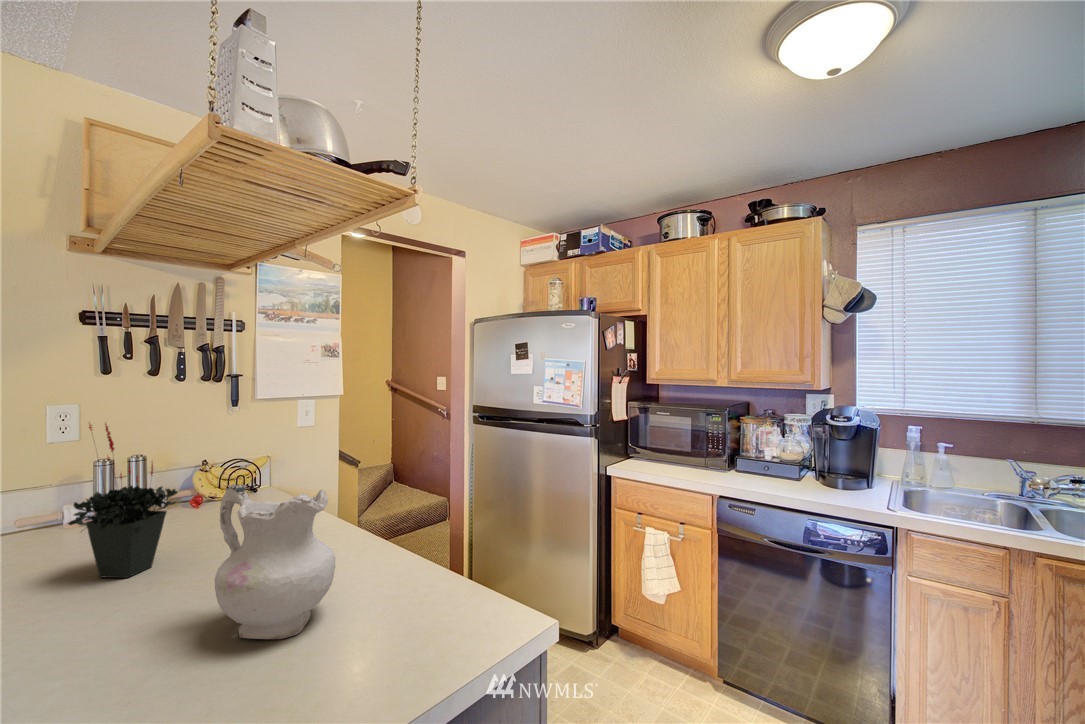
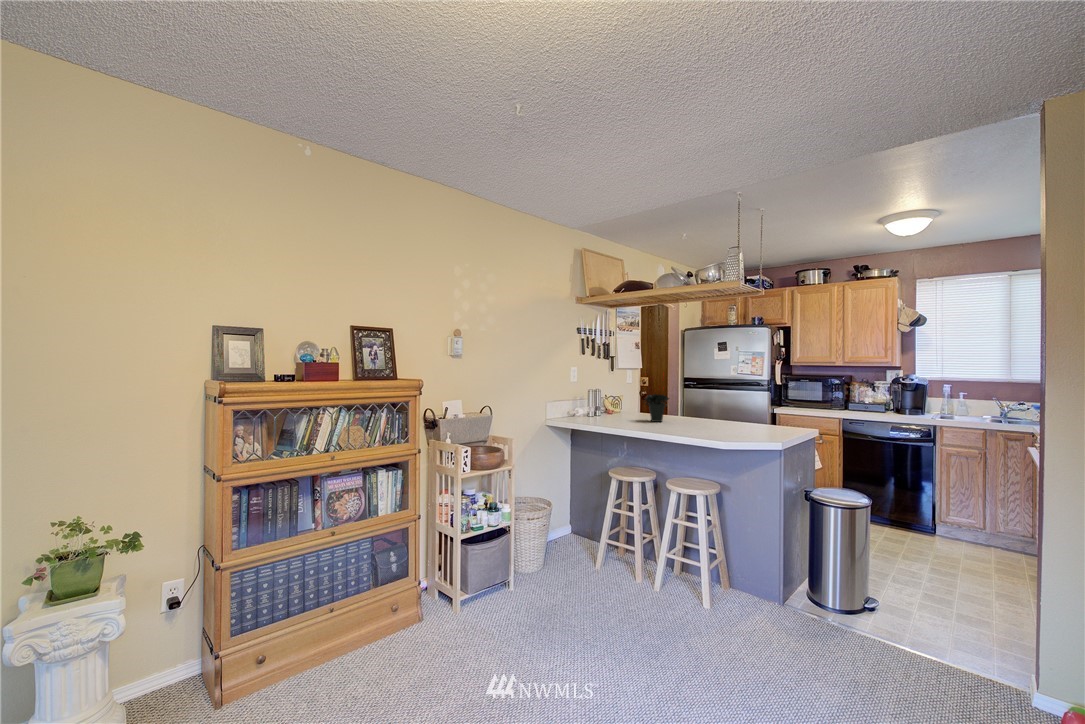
ceramic pitcher: present [215,484,335,639] -> none [715,388,752,428]

